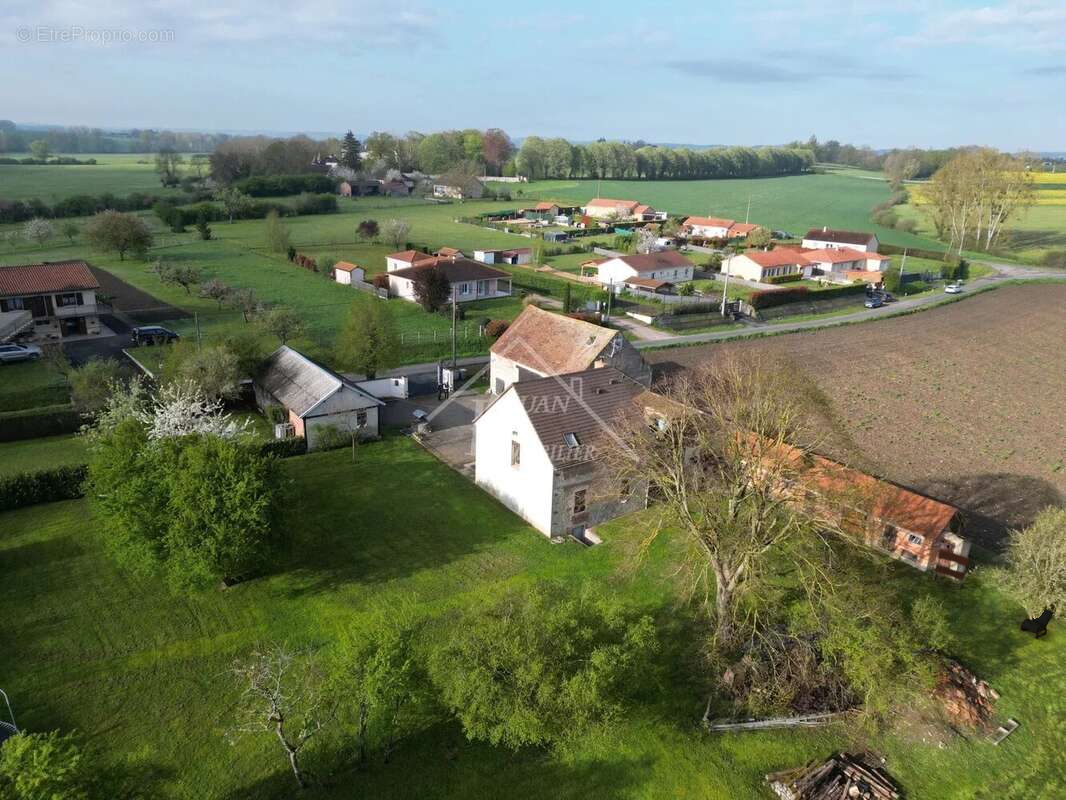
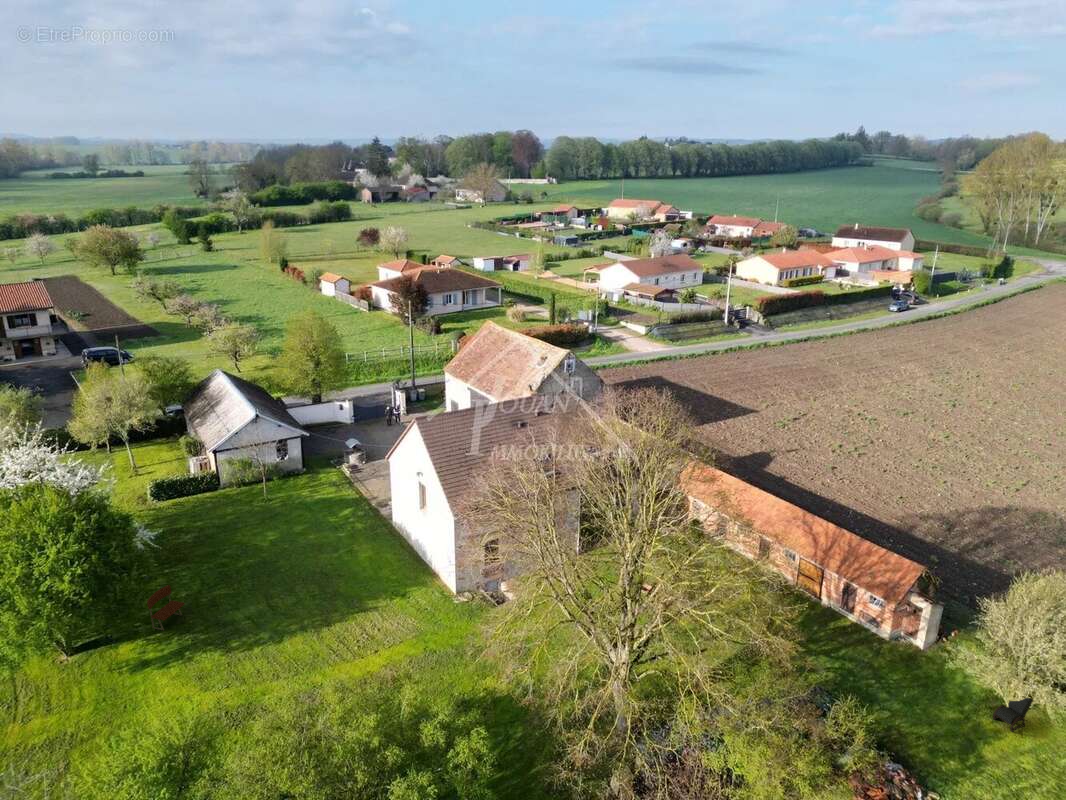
bench: present [933,550,969,588] -> present [147,585,185,630]

